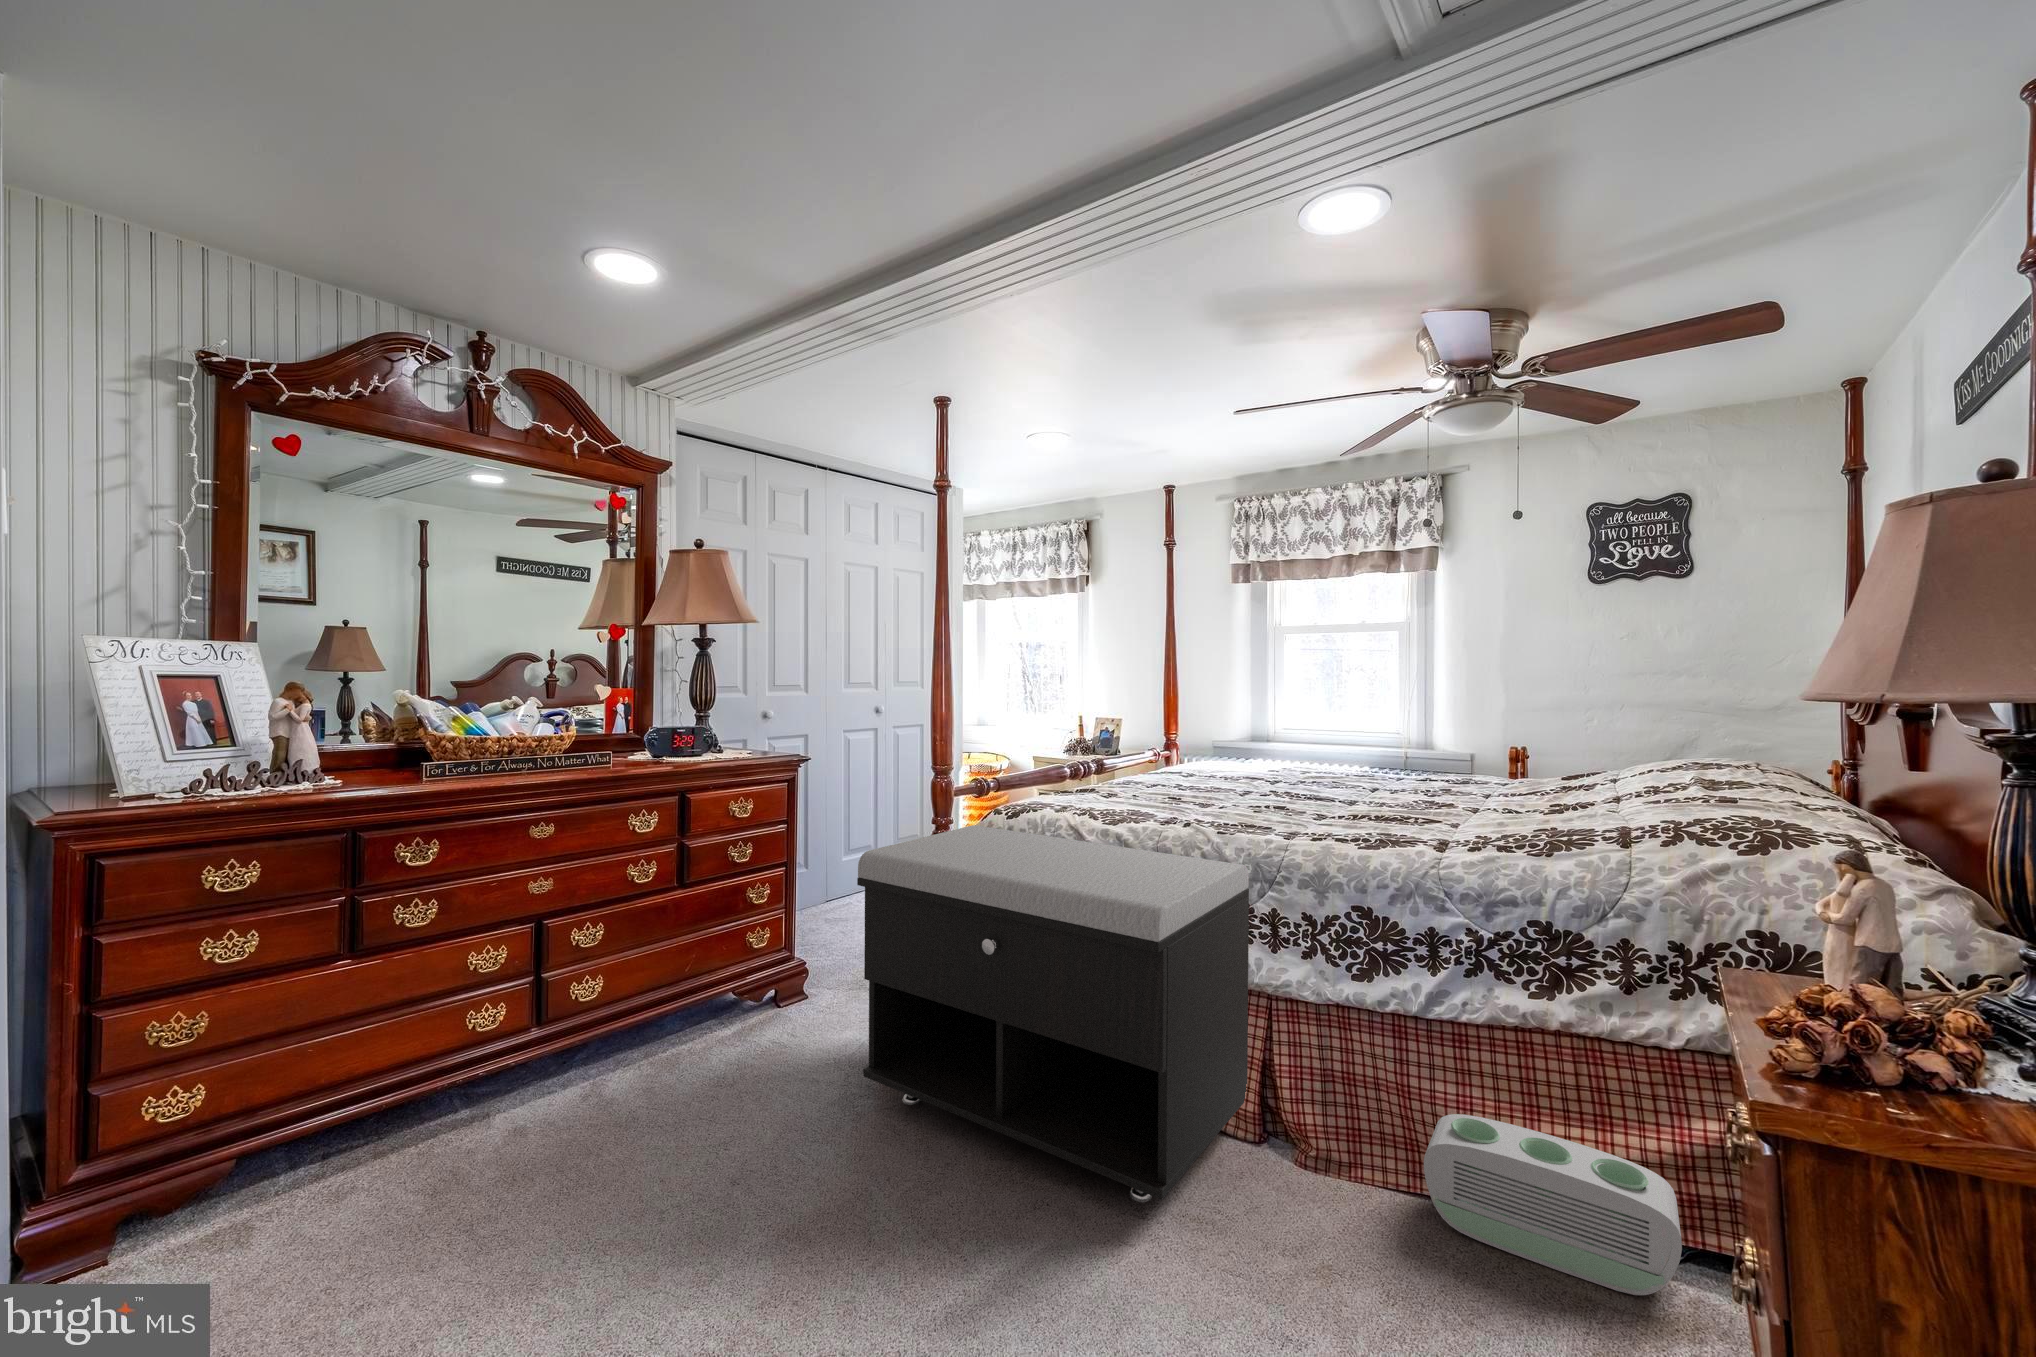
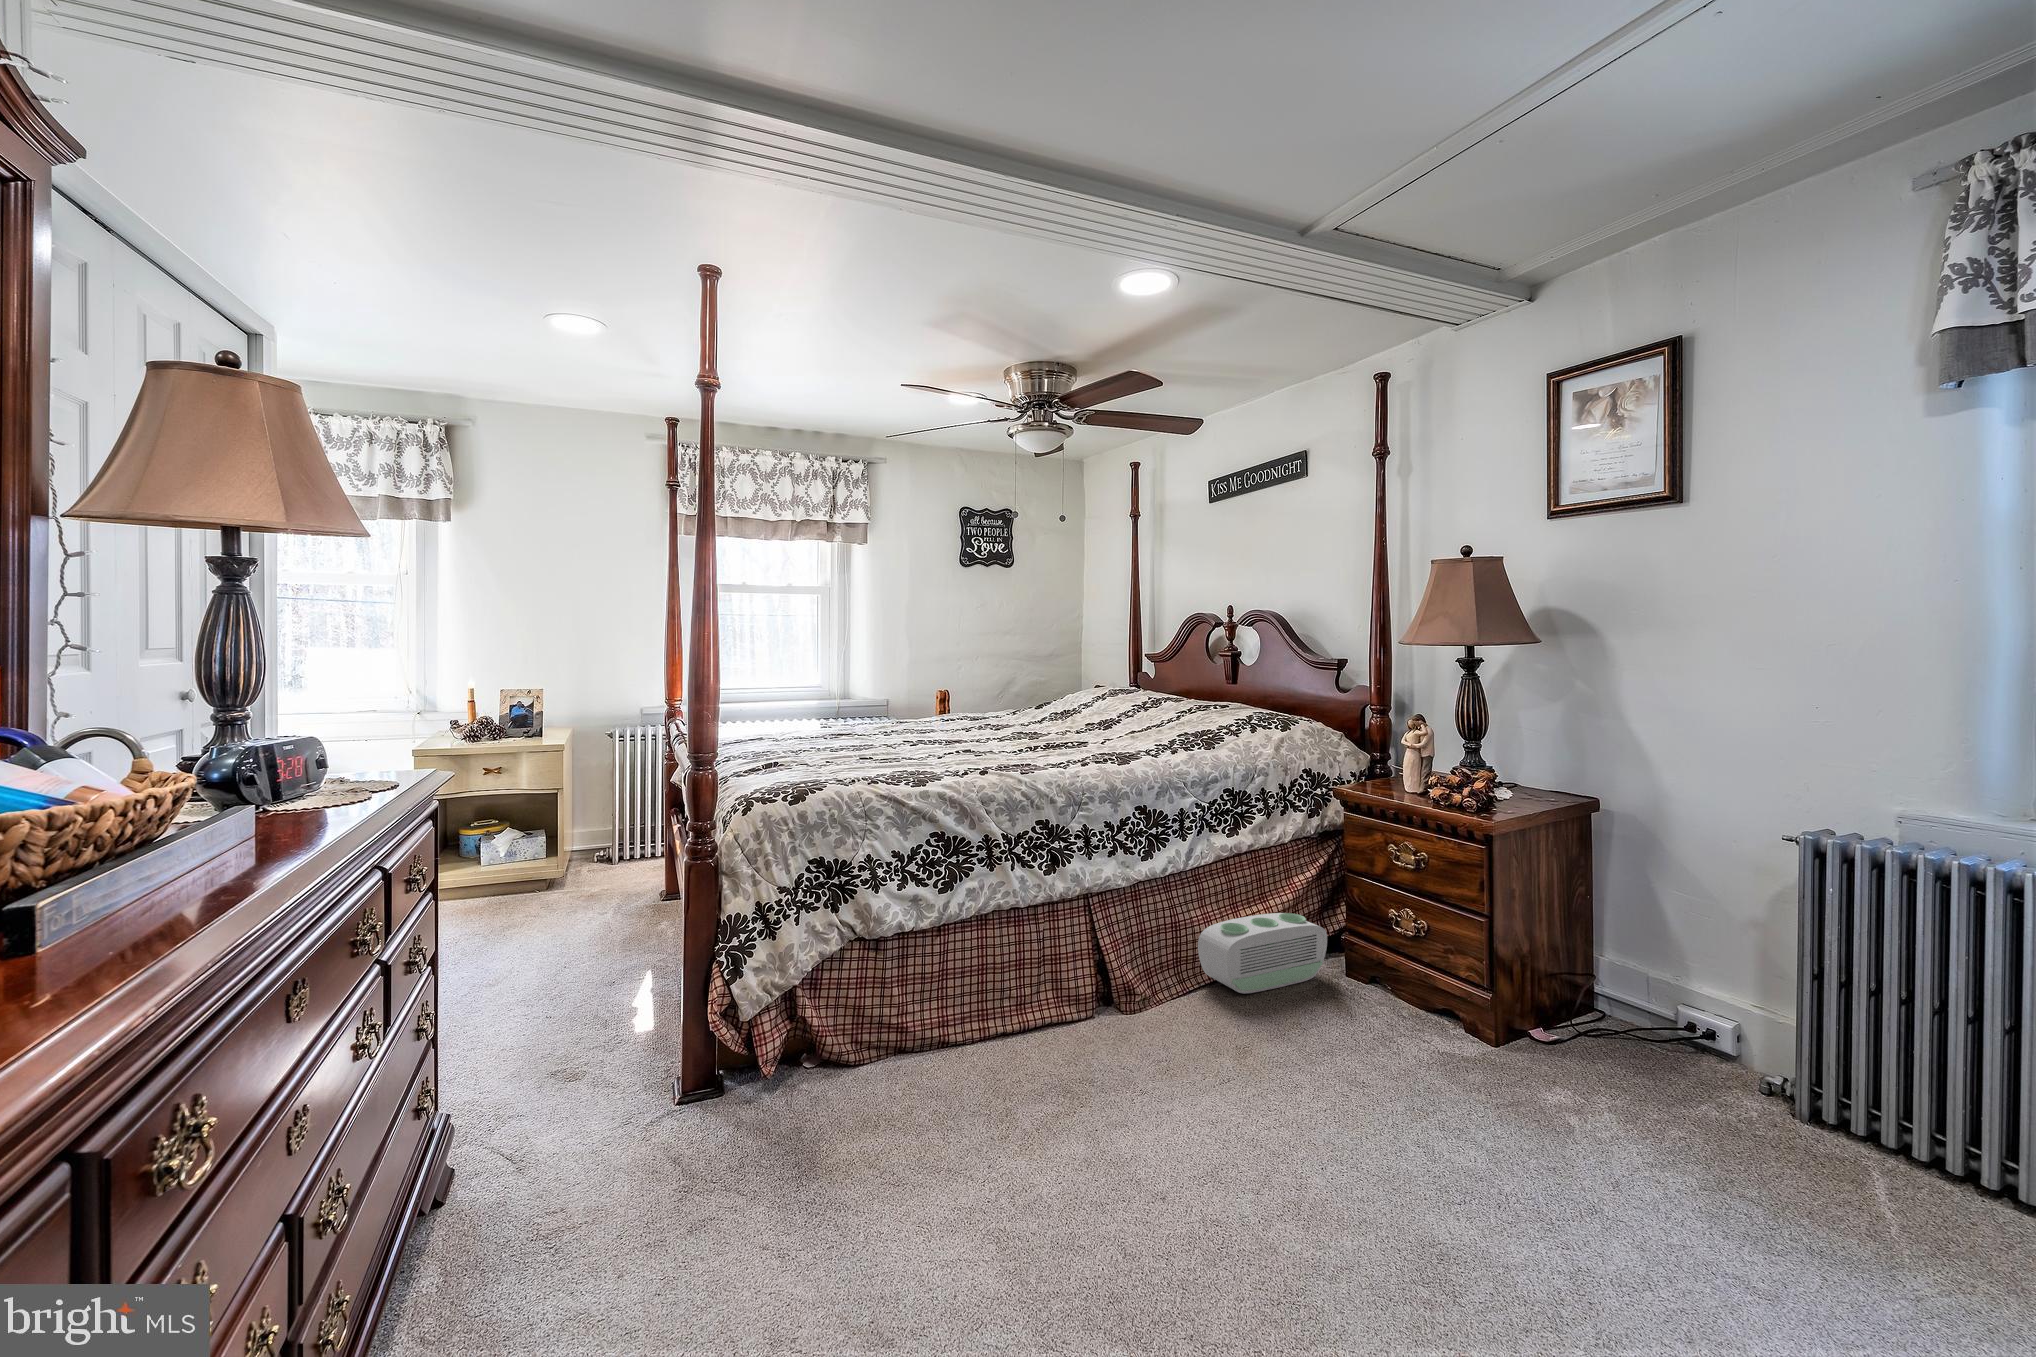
storage bench: present [857,825,1249,1202] -> none [790,791,1189,1152]

